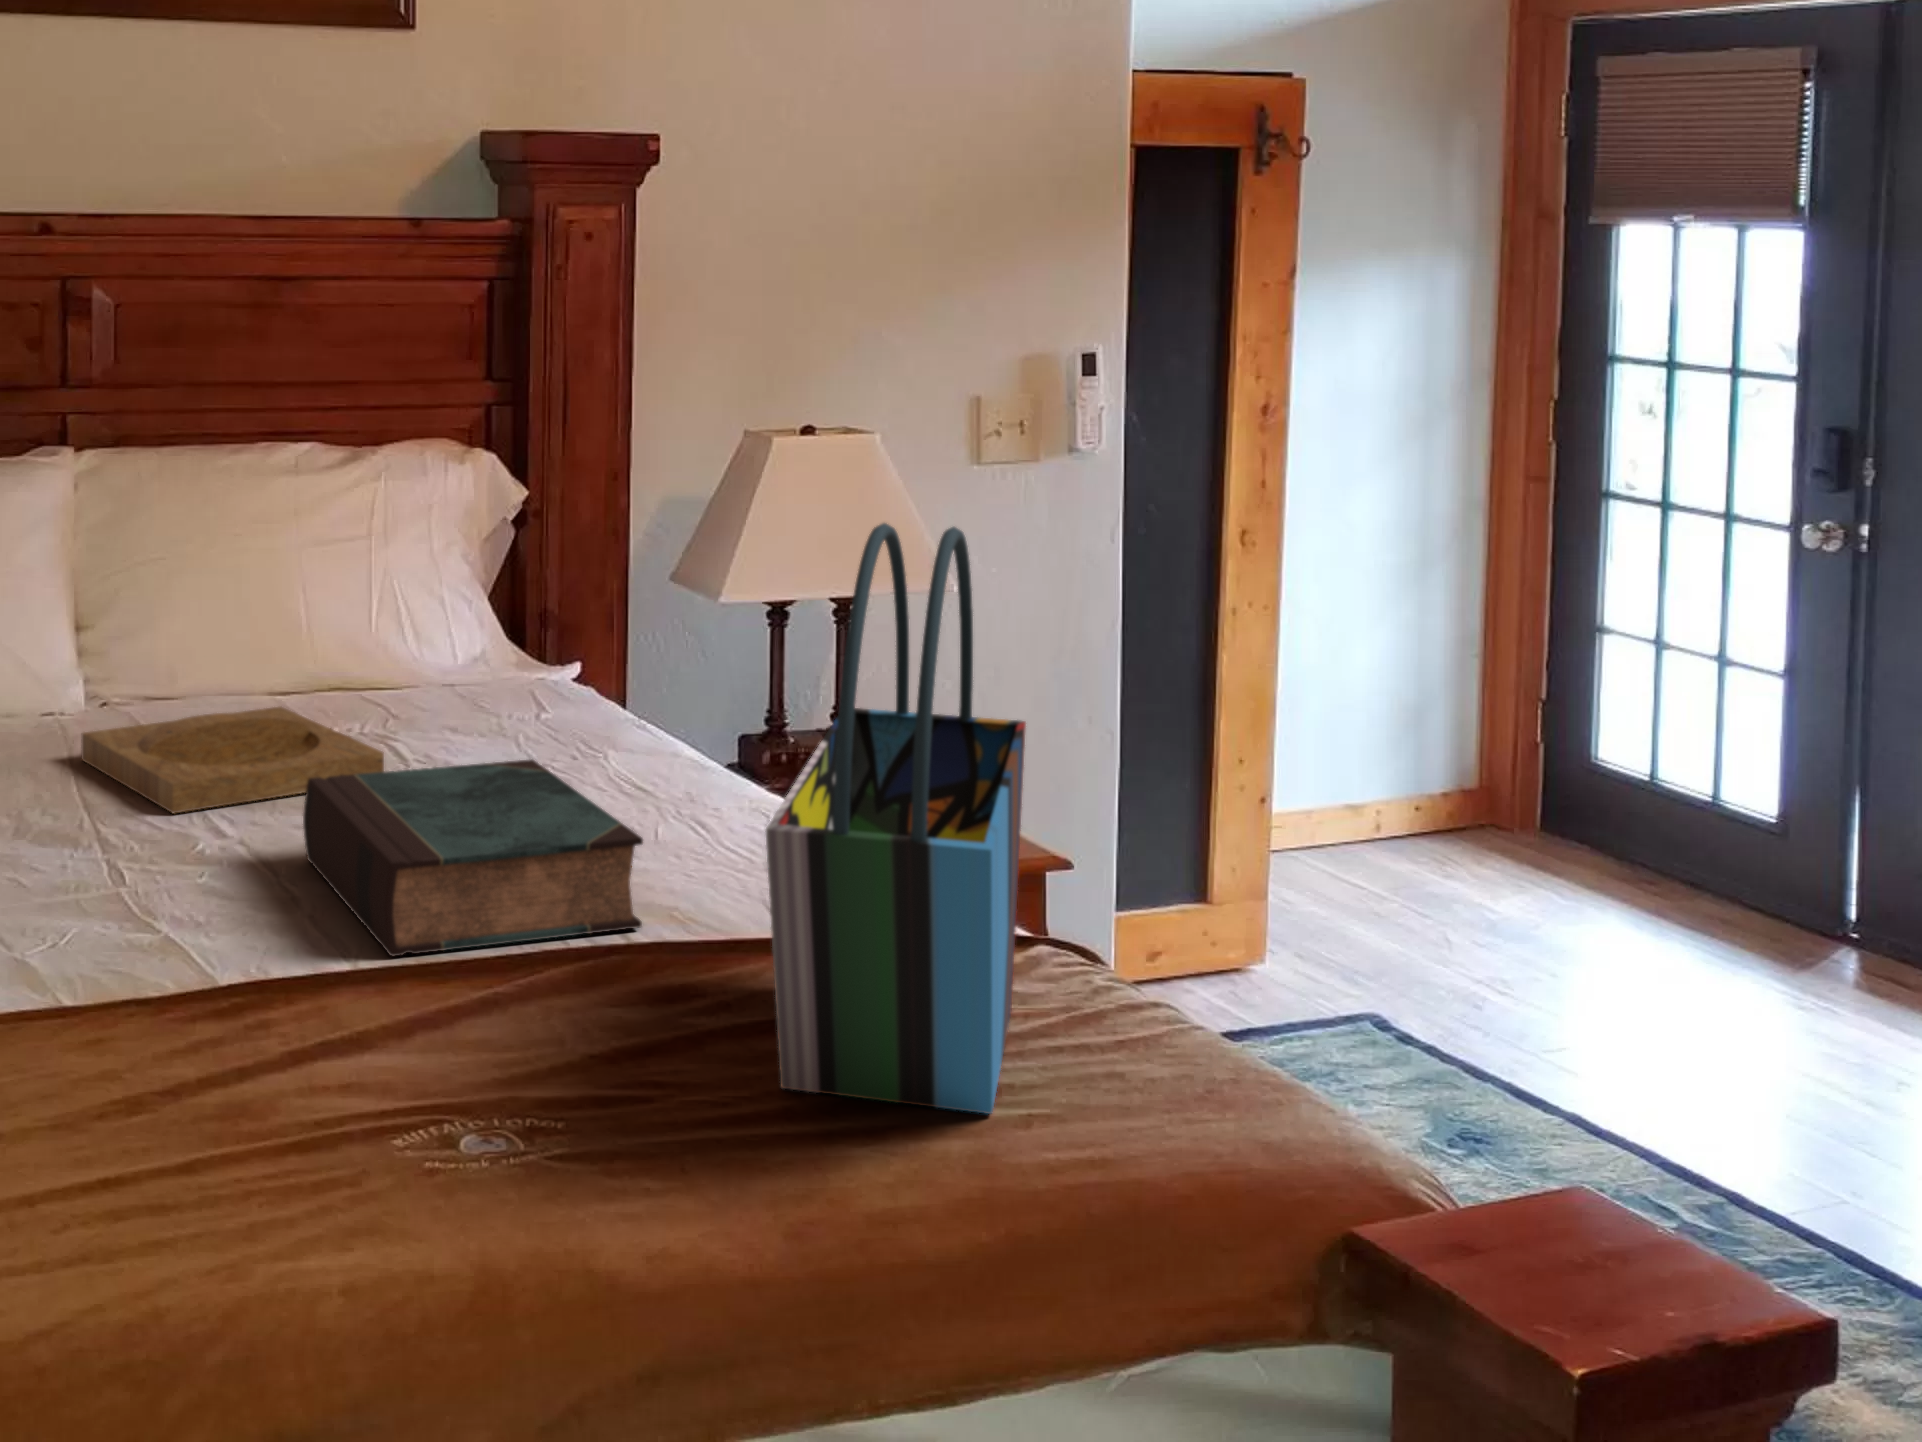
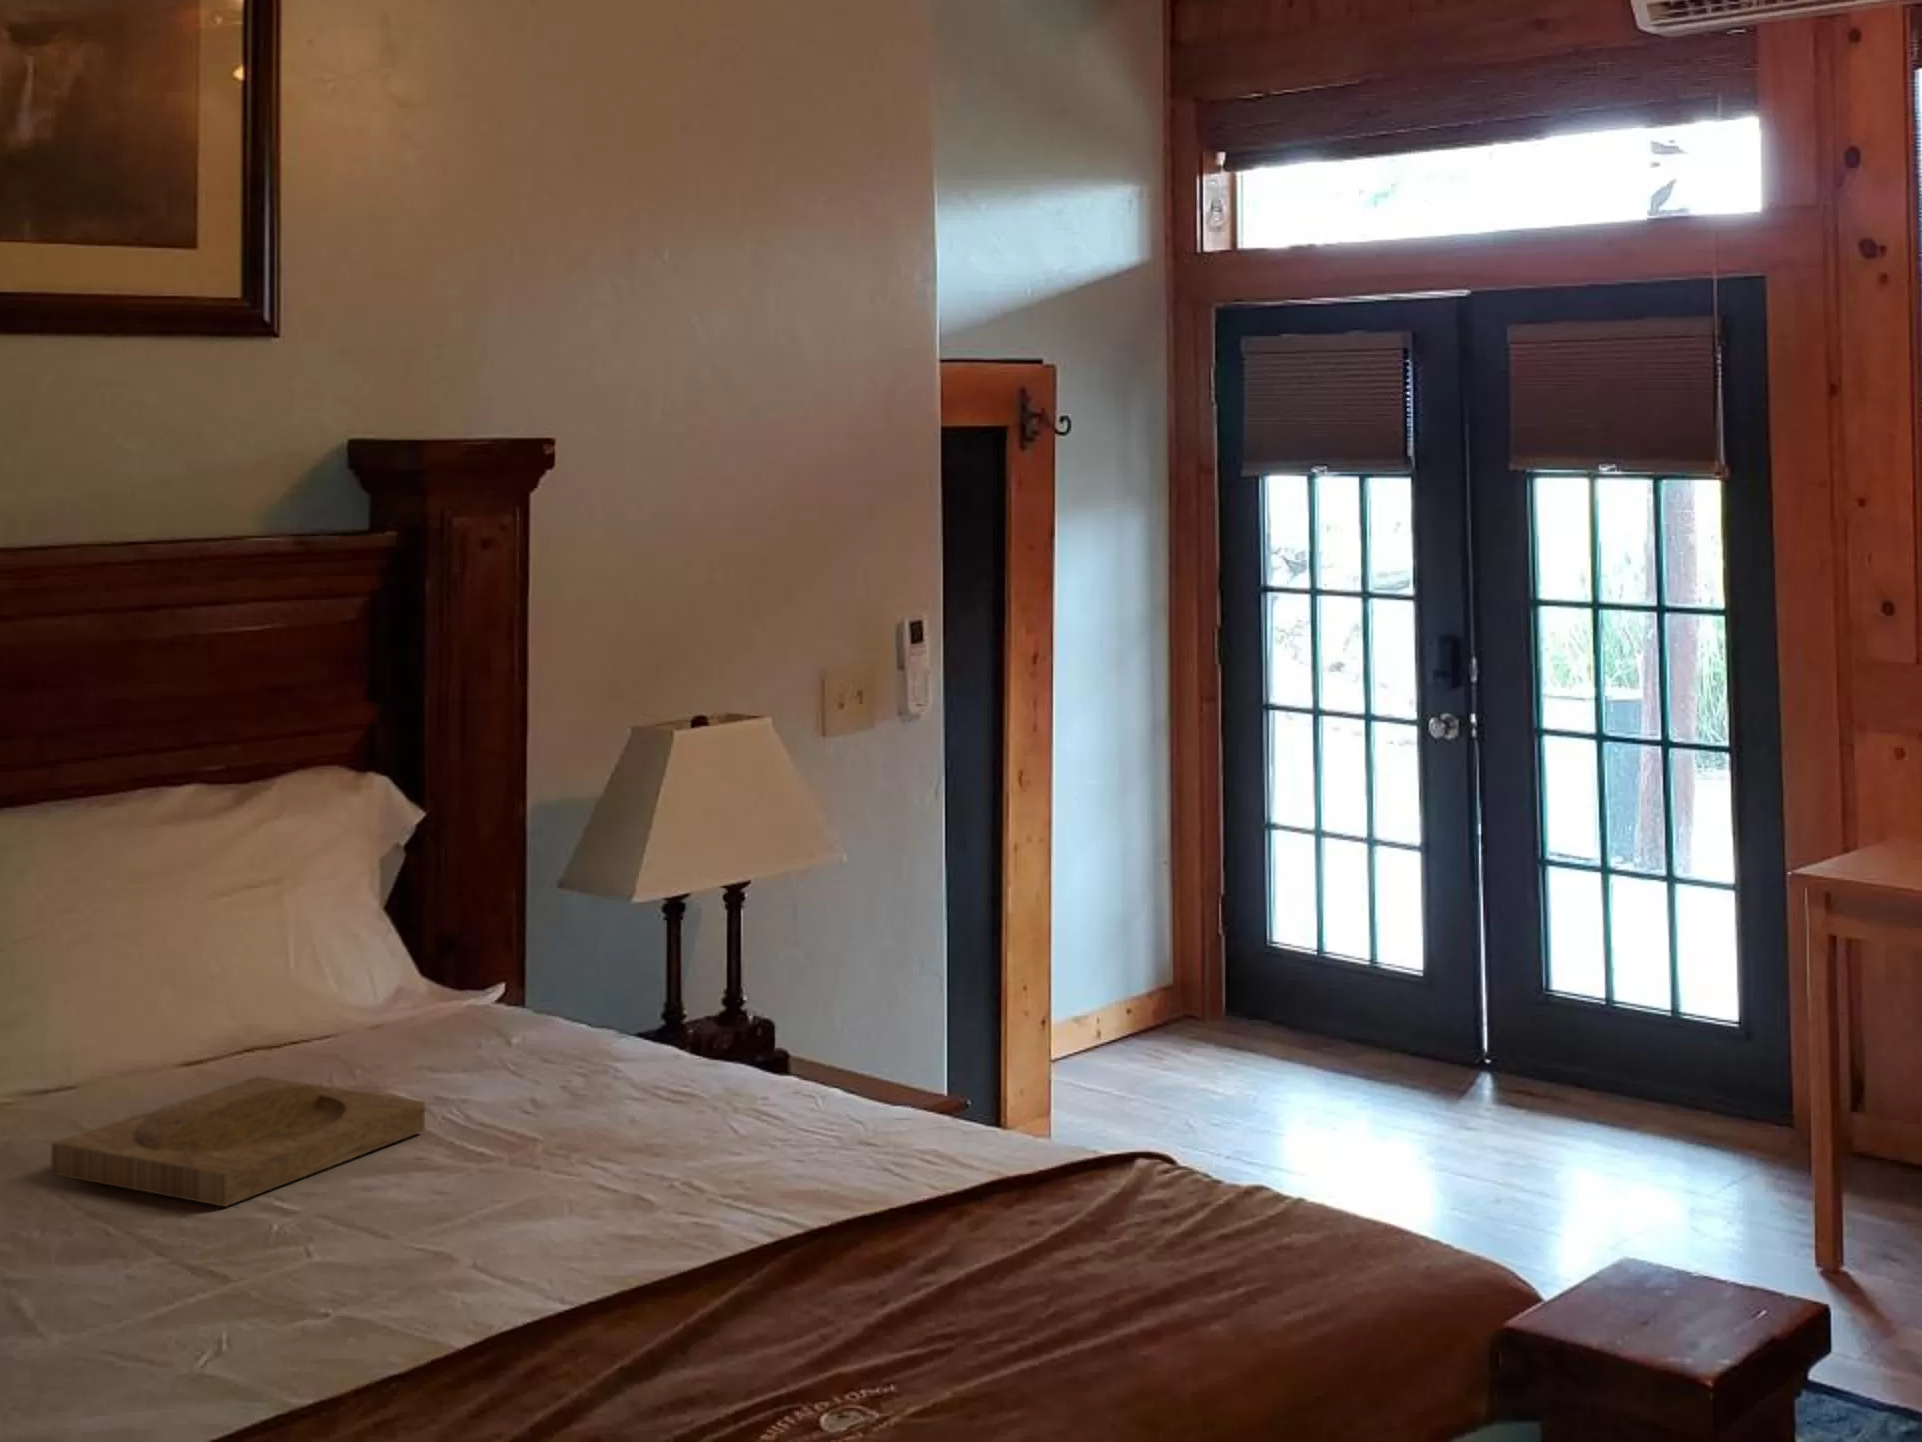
tote bag: present [766,523,1026,1114] -> none [994,800,1243,1312]
book: present [303,760,643,956] -> none [419,1076,810,1288]

